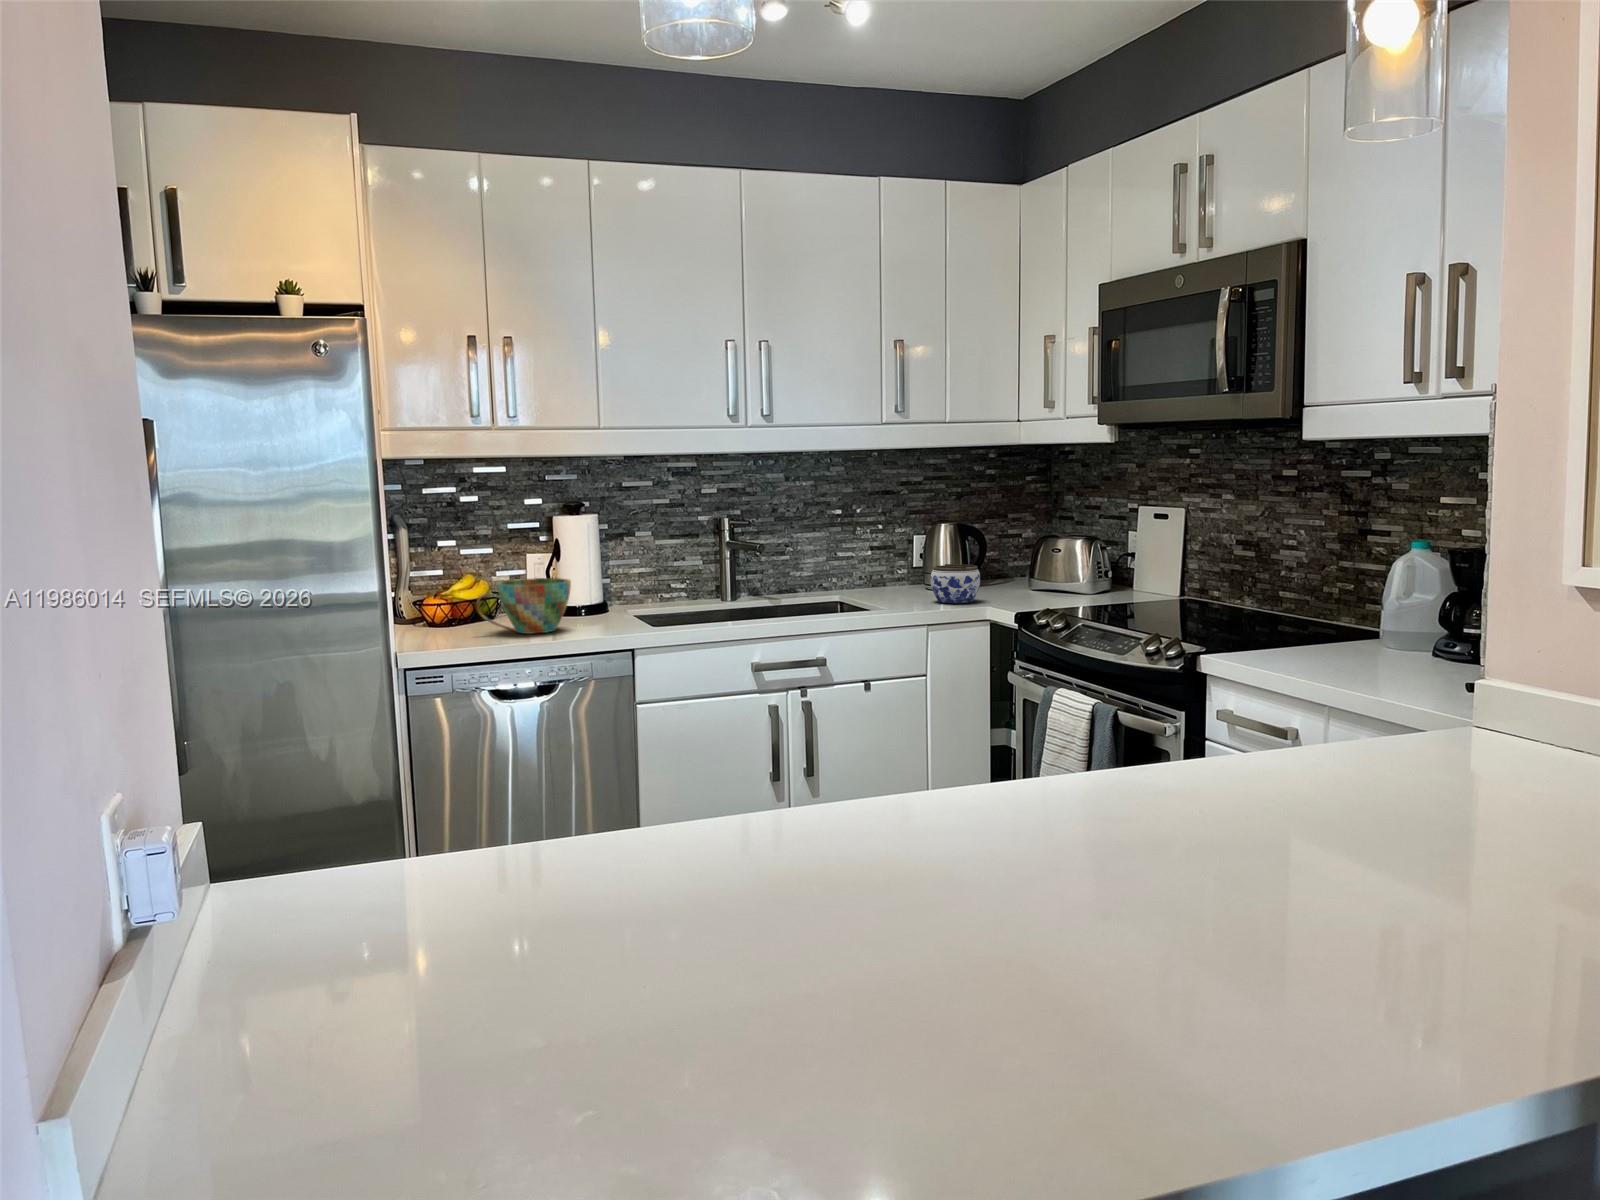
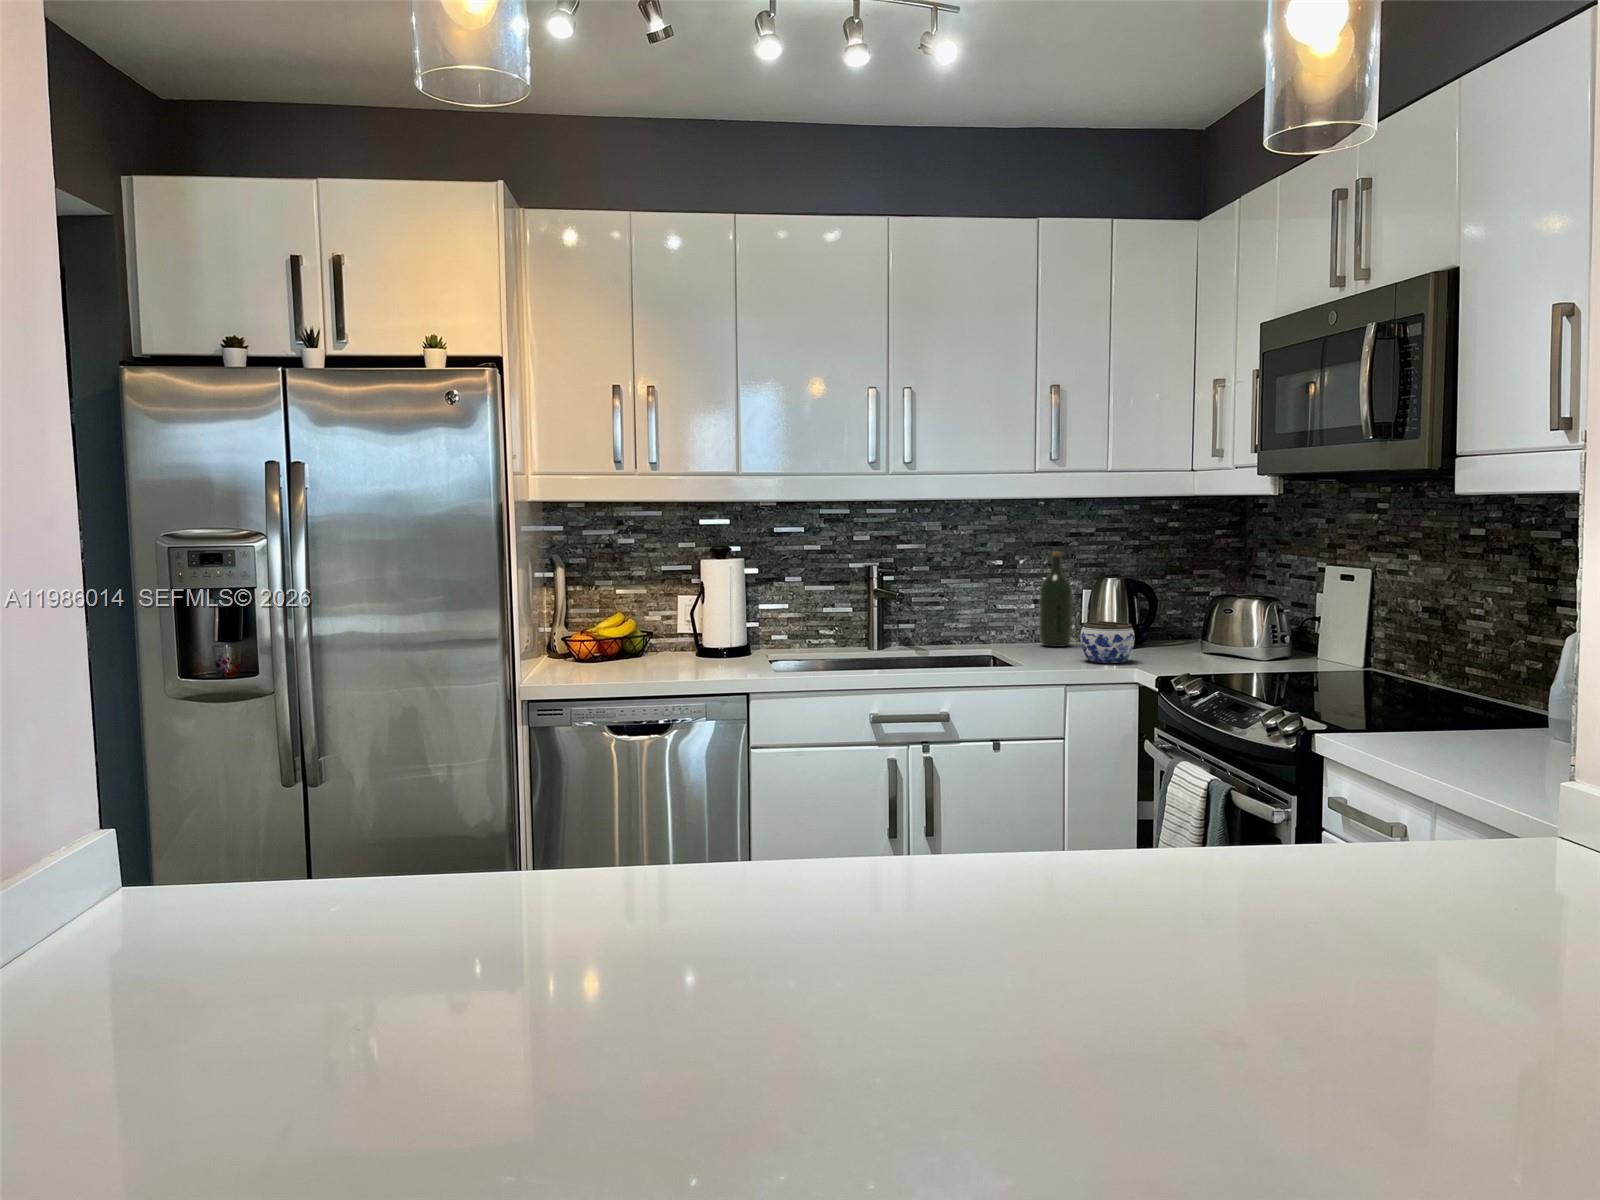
wine bottle: none [877,500,908,590] -> present [1039,551,1073,647]
cup: present [477,578,571,634] -> none [609,619,700,672]

